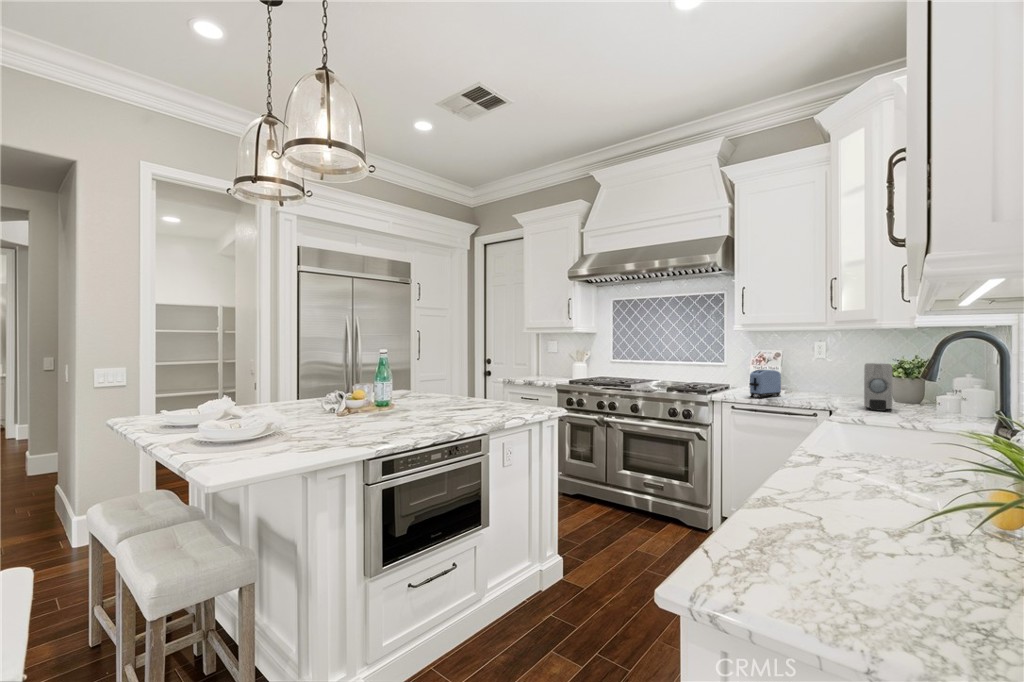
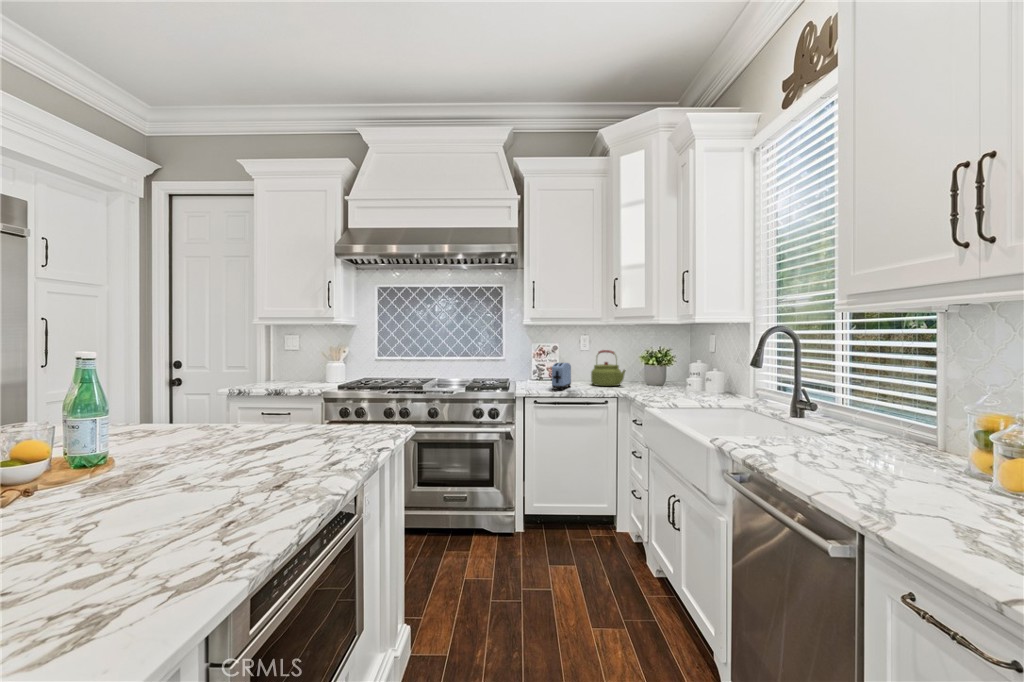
kettle: none [812,358,853,399] -> present [591,350,626,386]
soap dispenser: present [864,363,893,411] -> none [641,354,666,394]

